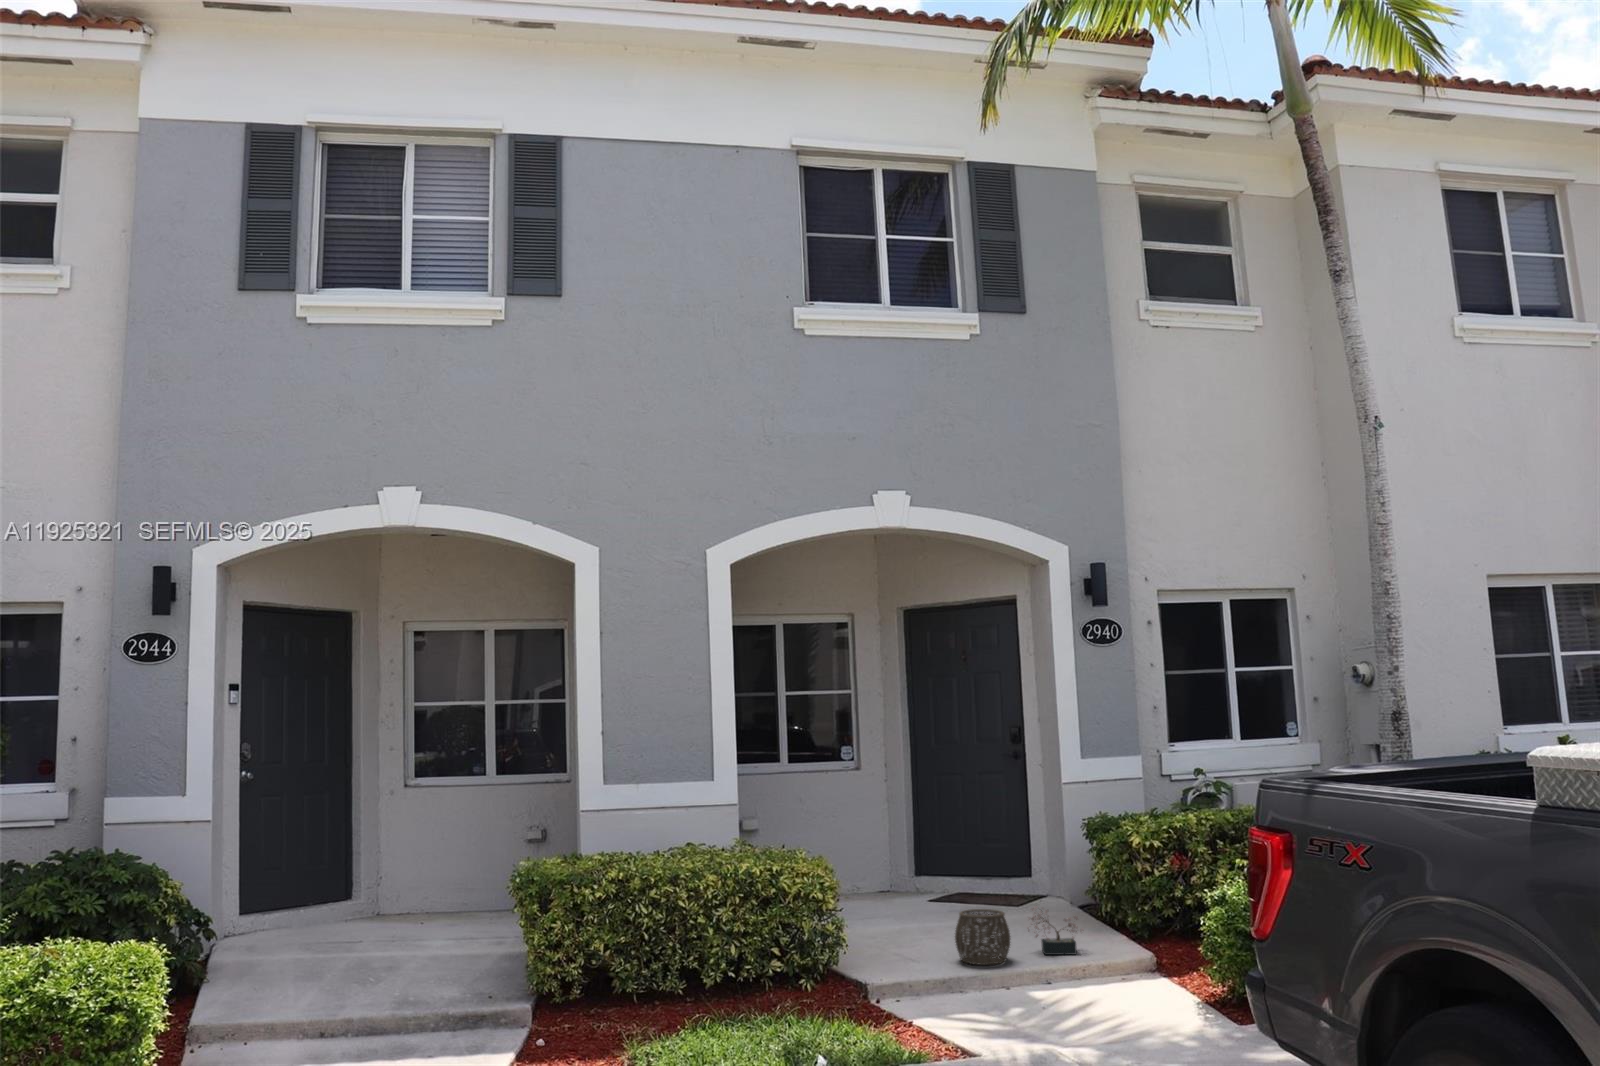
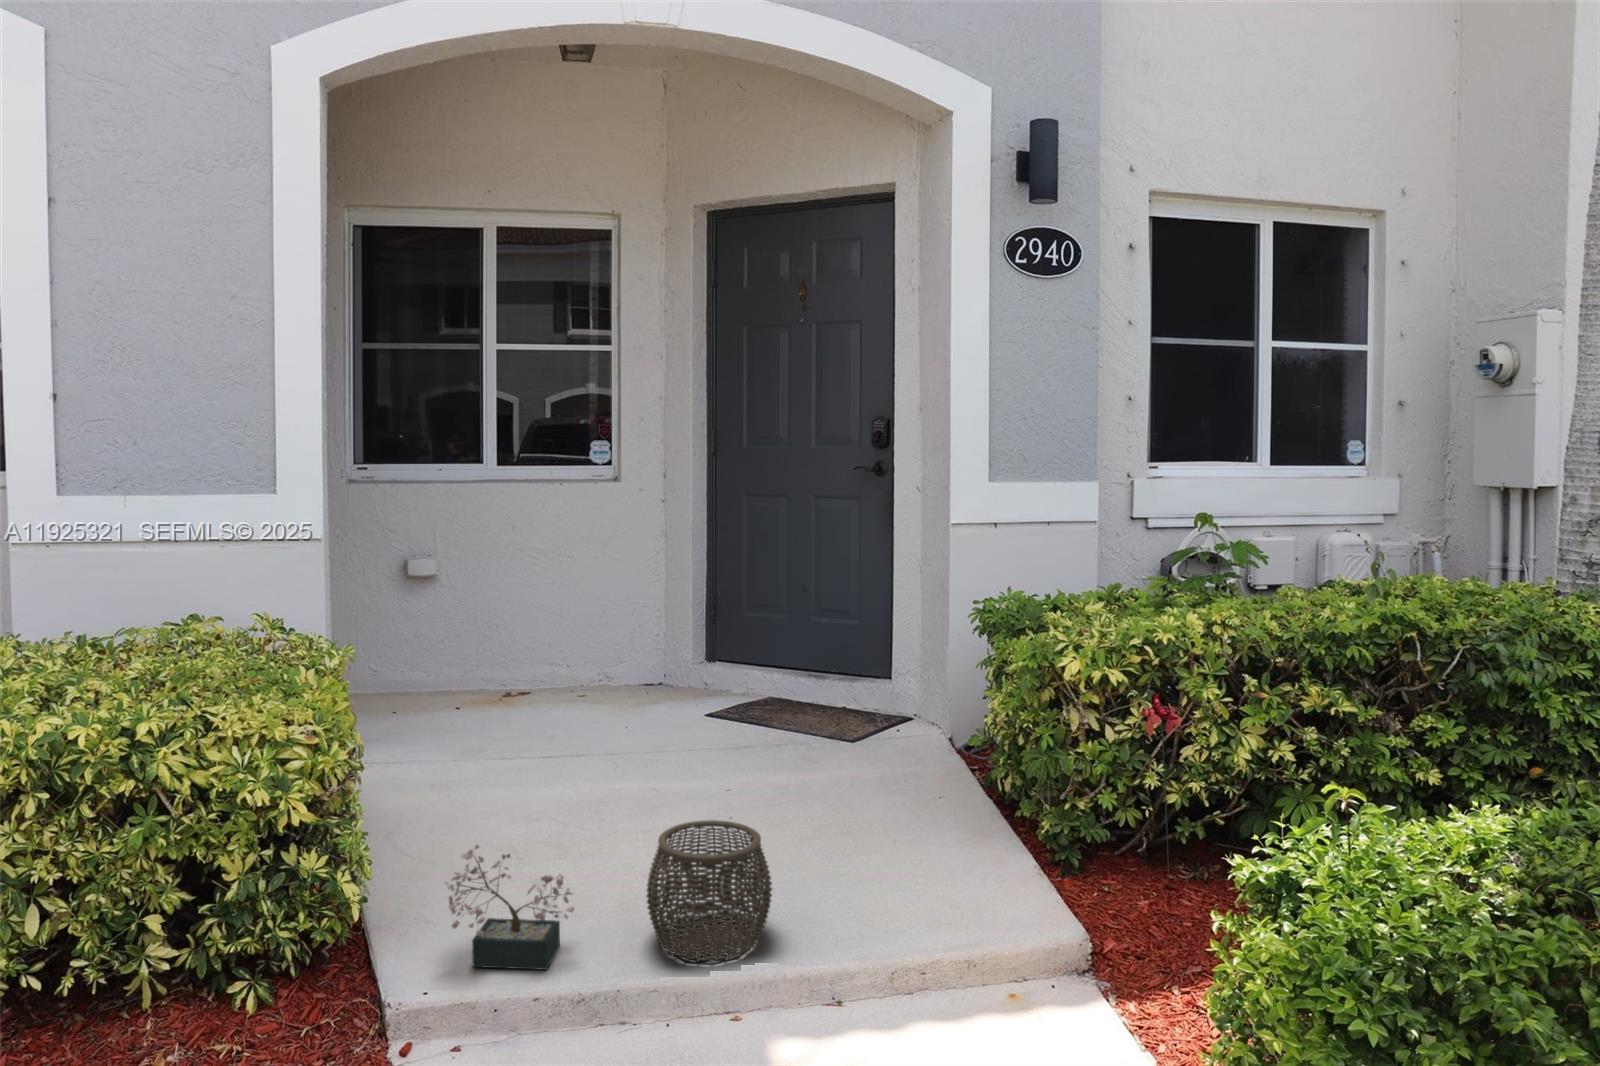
decorative plant: present [1028,906,1083,955] -> present [445,845,575,970]

